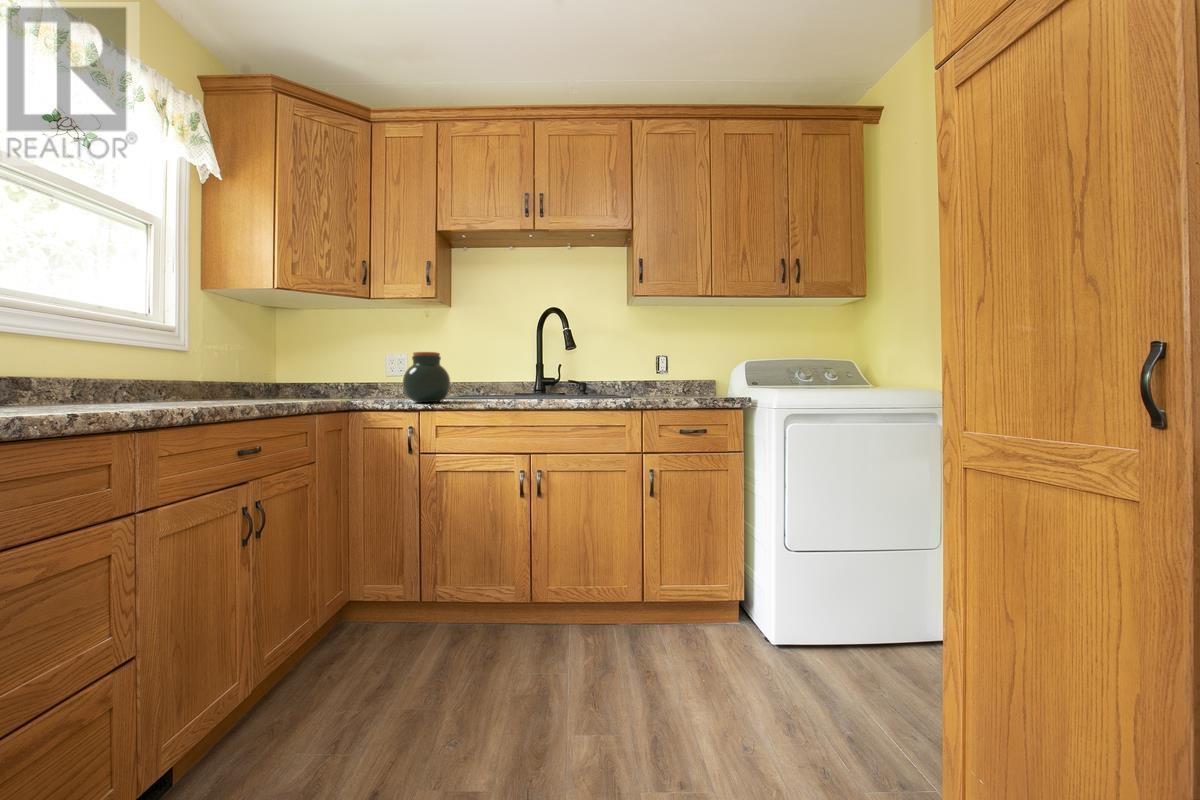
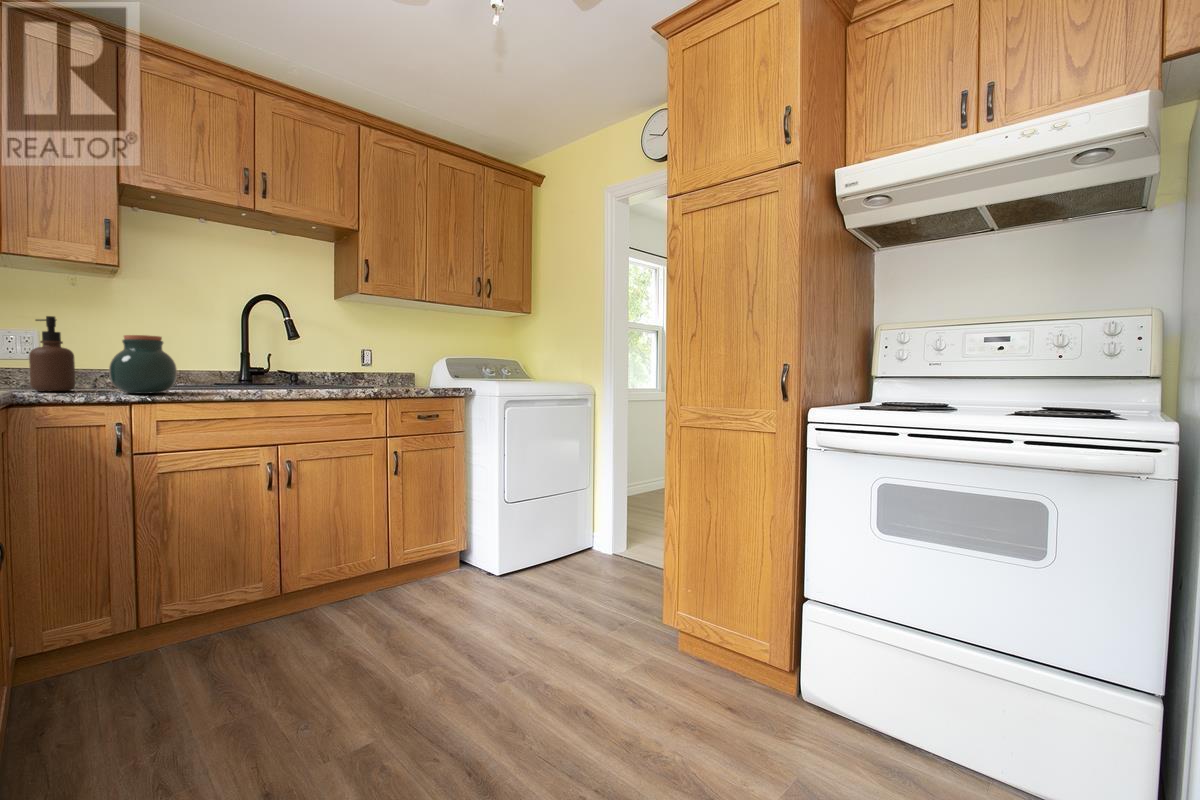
soap dispenser: none [367,342,395,401] -> present [29,316,75,391]

